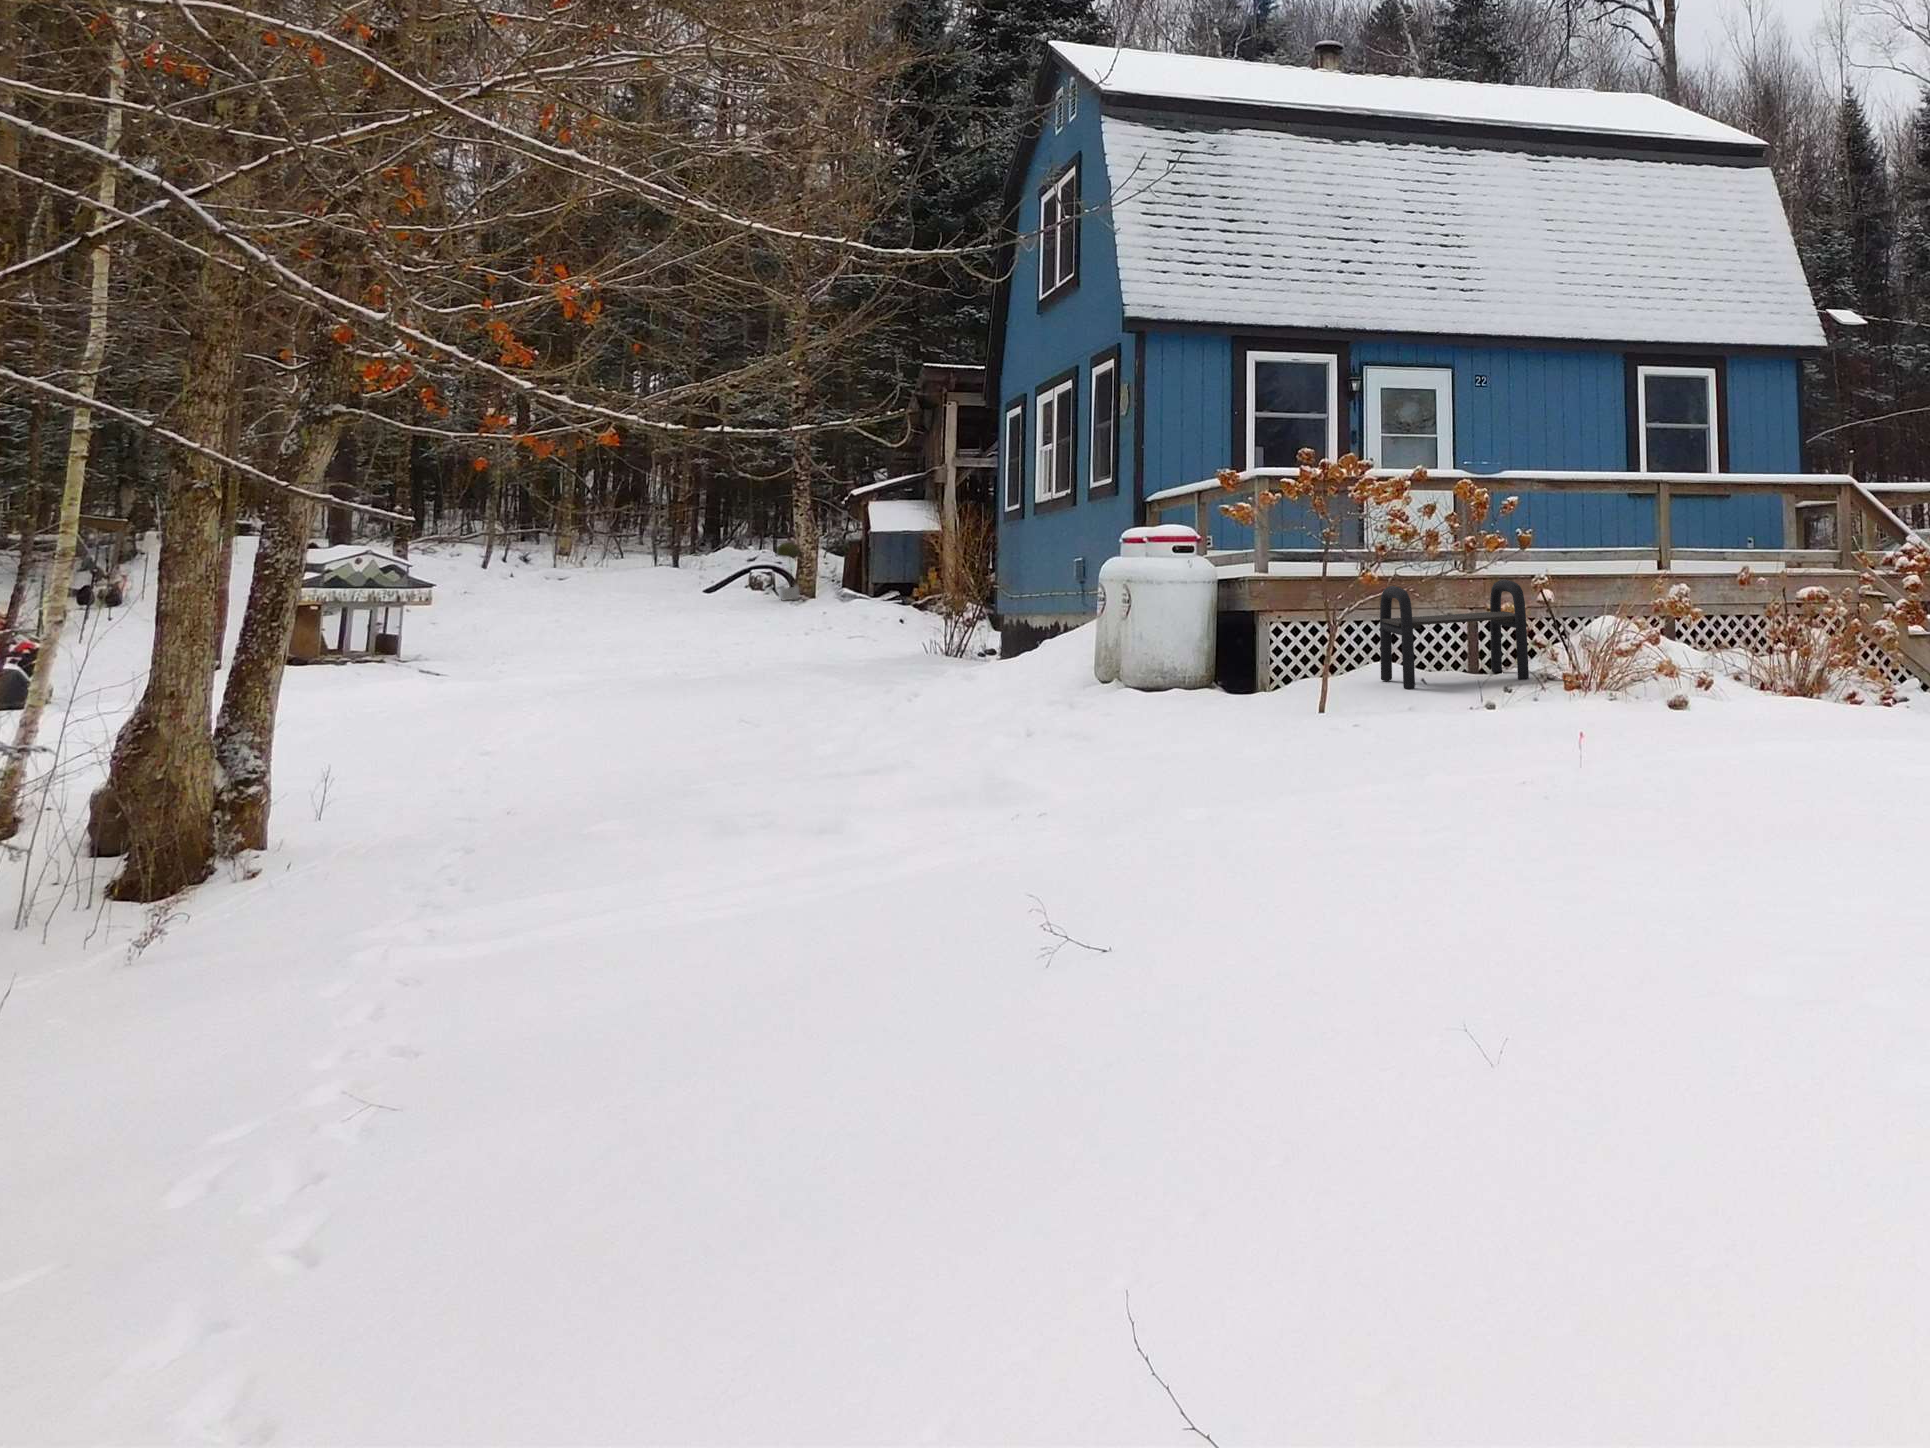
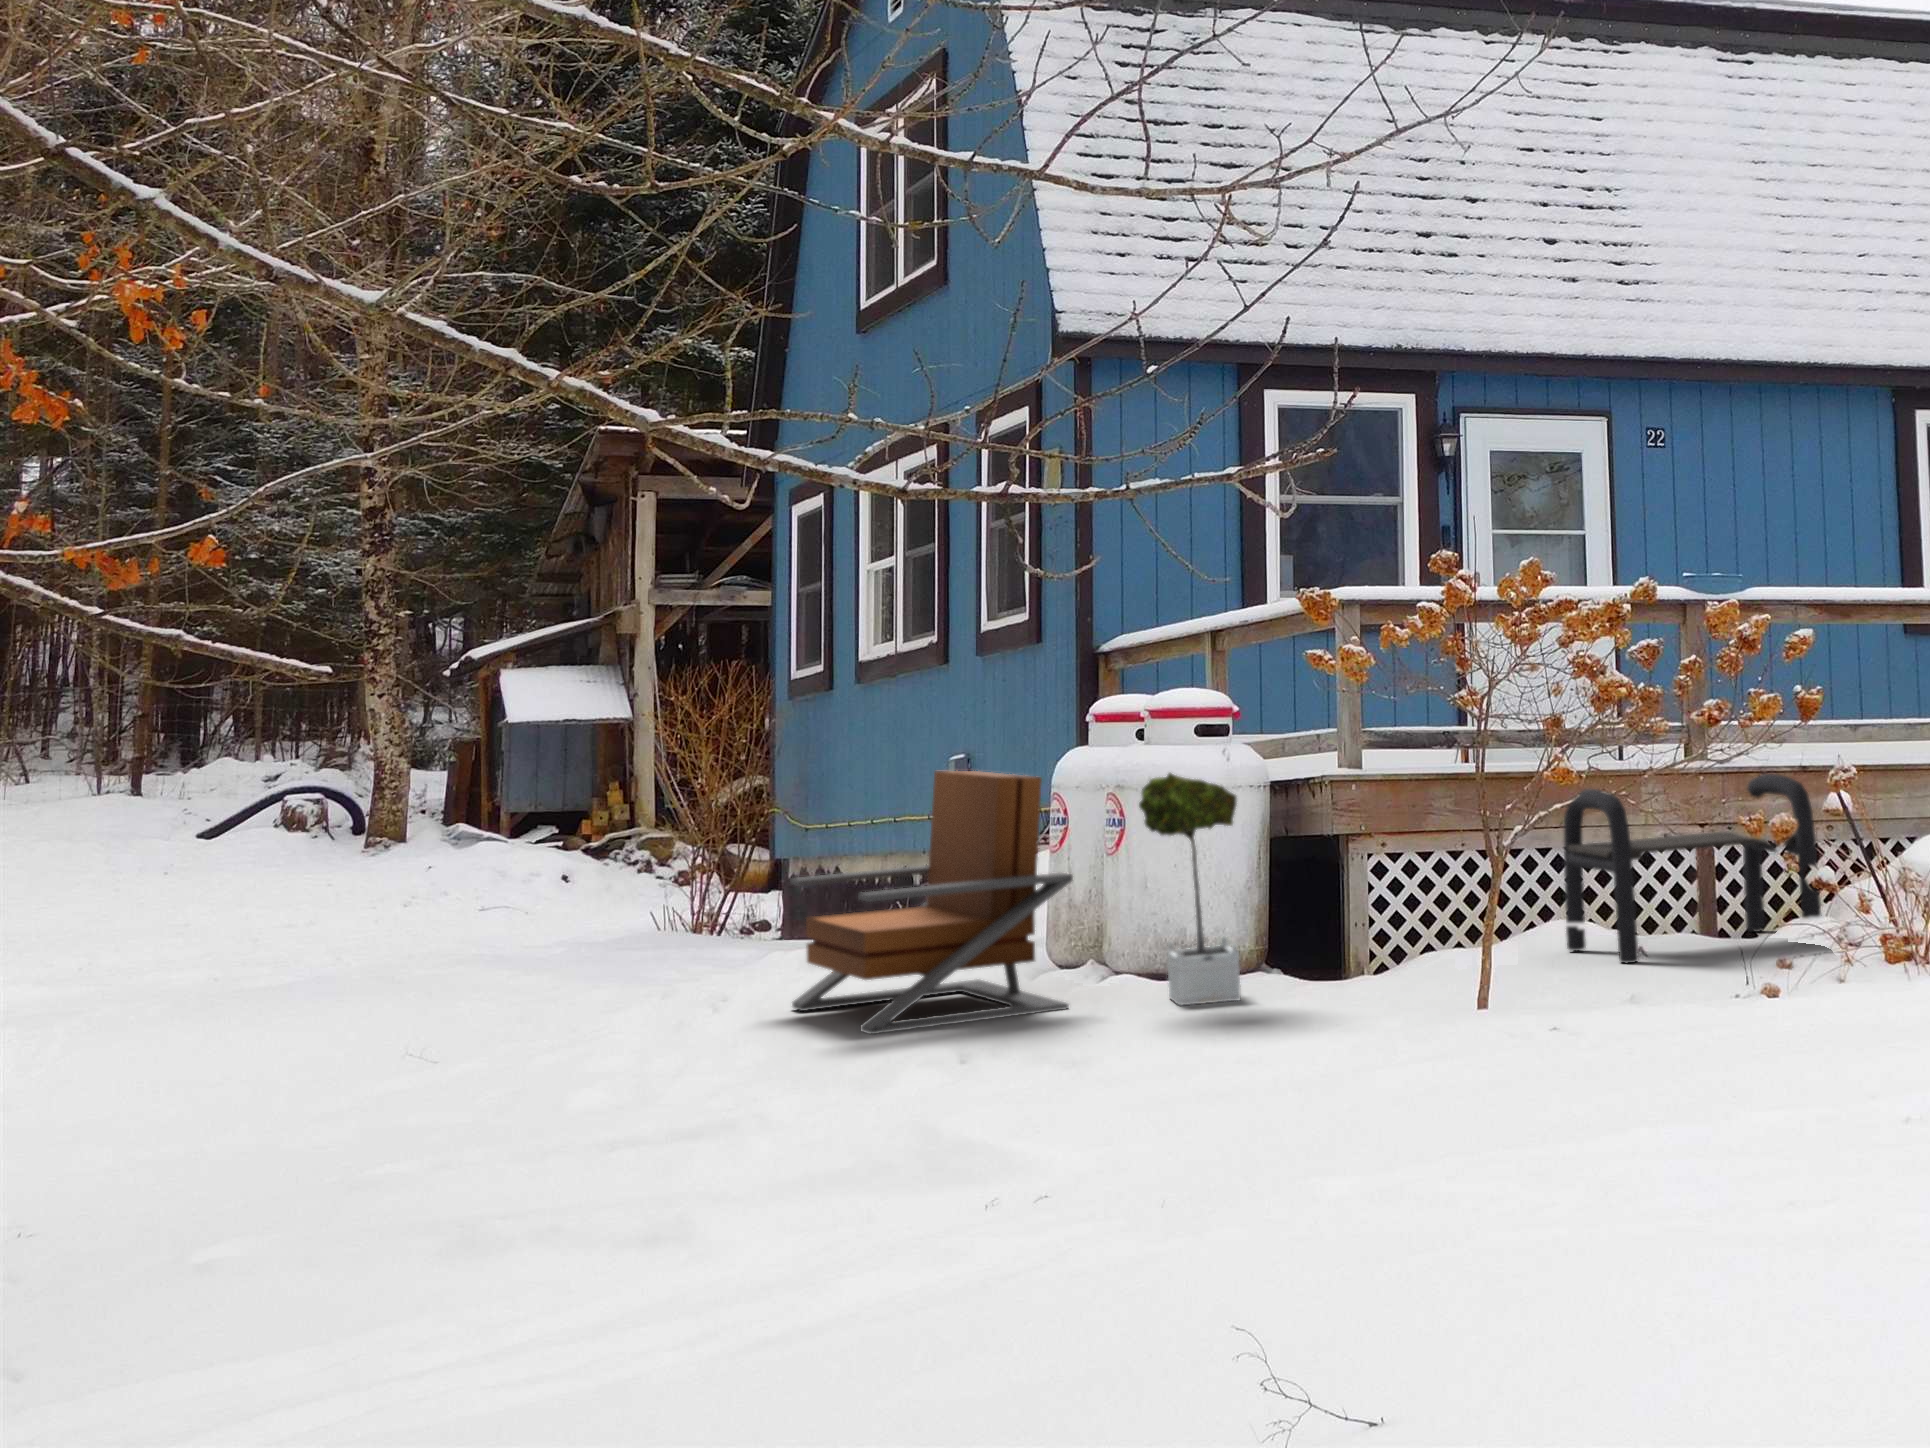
potted tree: present [777,543,800,600] -> present [1139,773,1241,1005]
lounge chair: none [930,567,1083,719] -> present [790,771,1073,1034]

